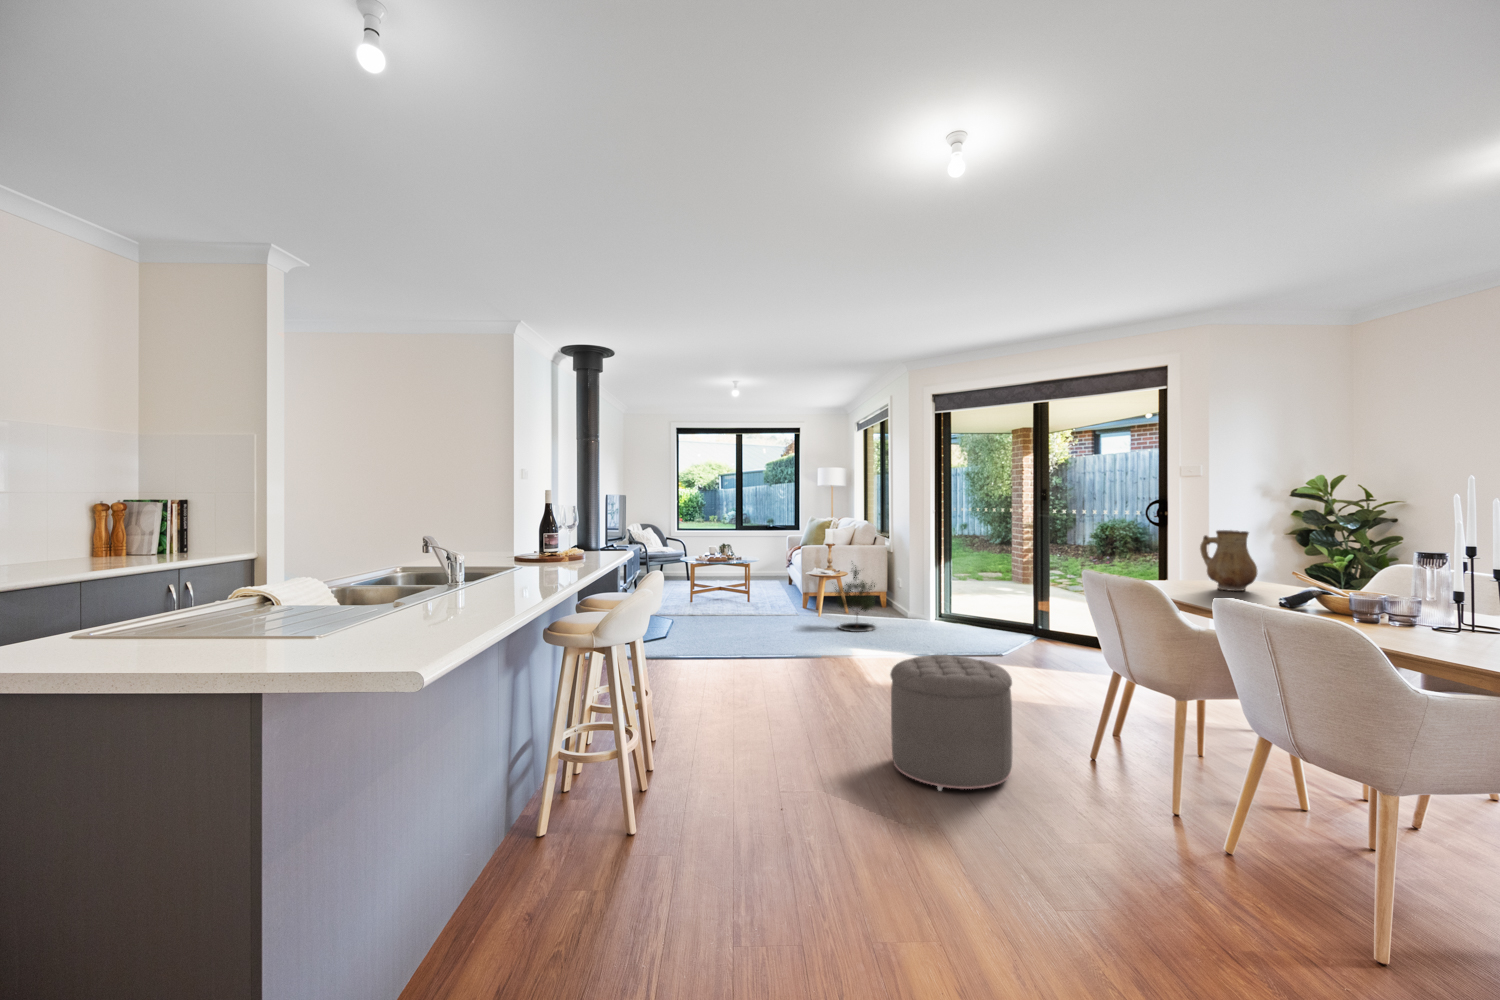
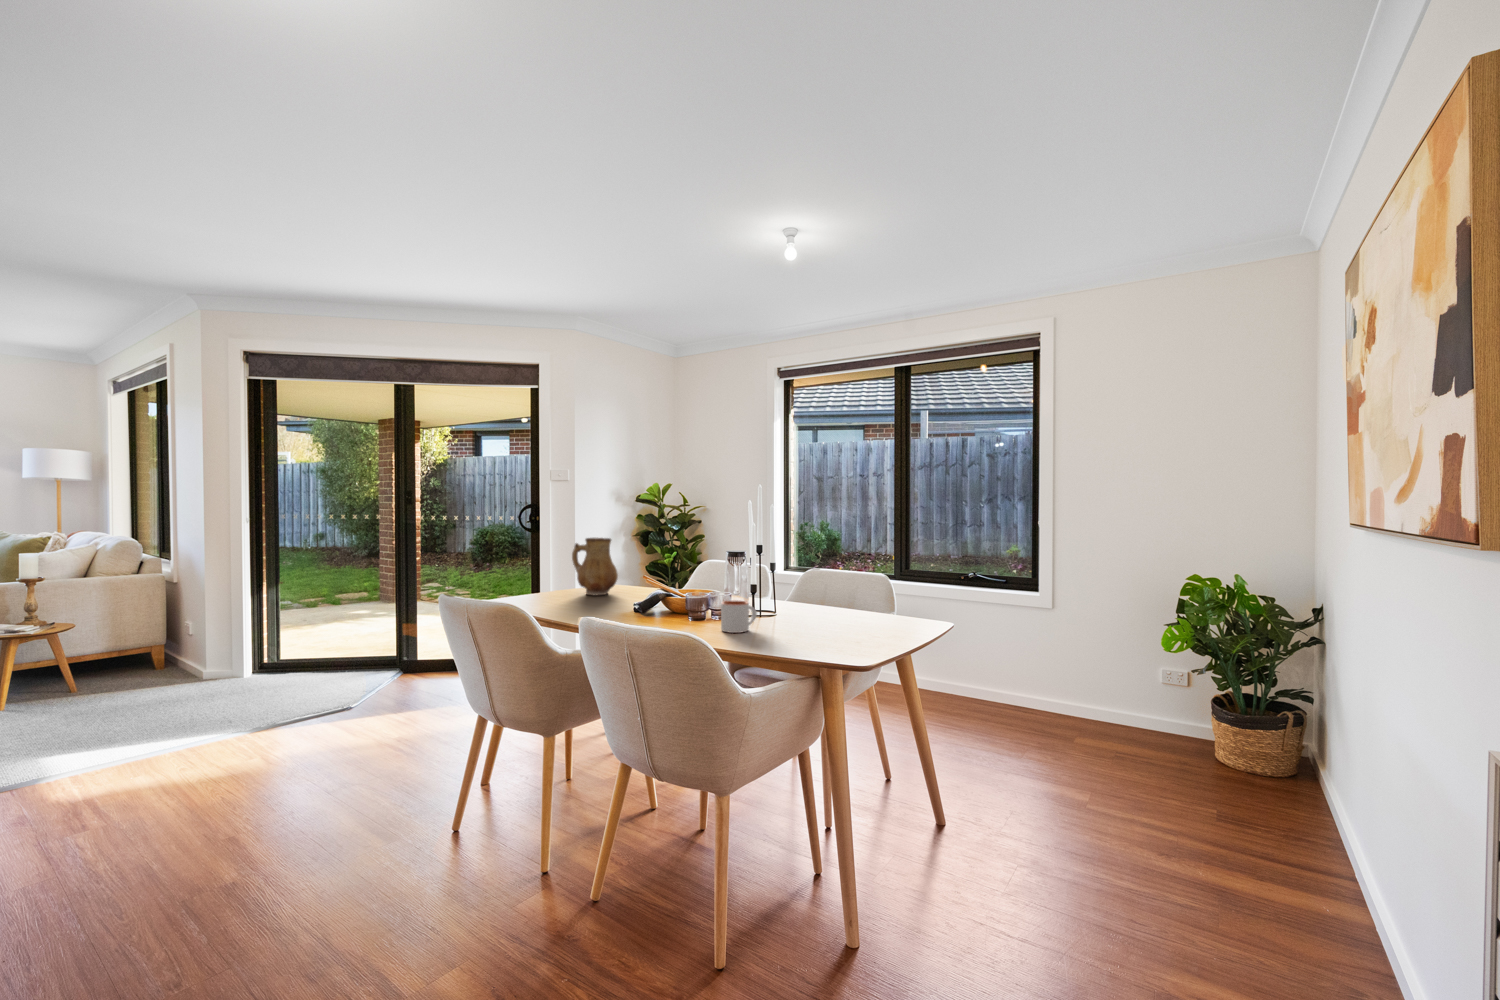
potted tree: present [835,563,876,632] -> none [98,587,185,690]
mug: none [1399,604,1460,643] -> present [721,601,757,633]
ottoman: present [890,655,1012,791] -> none [189,712,375,908]

